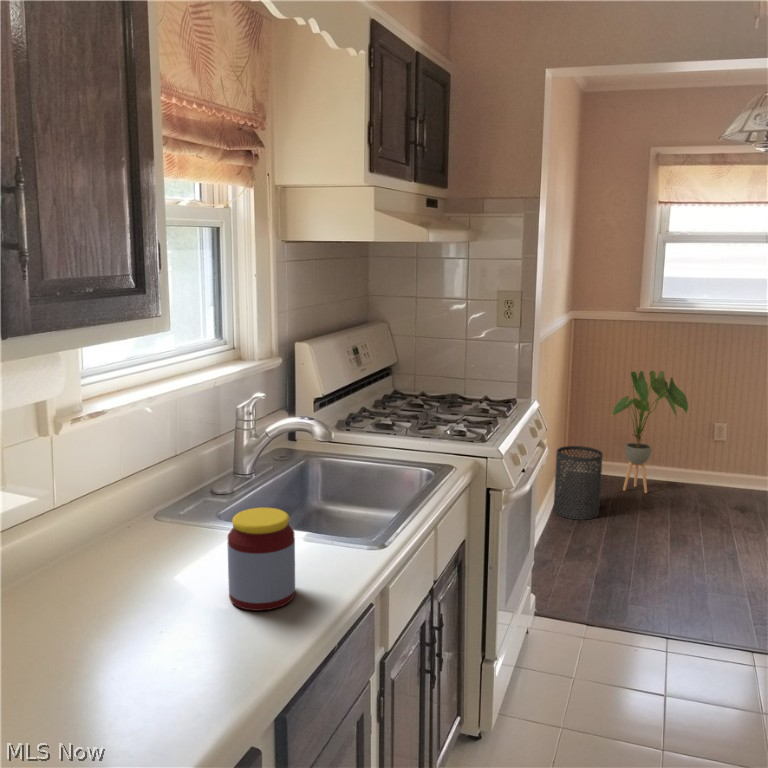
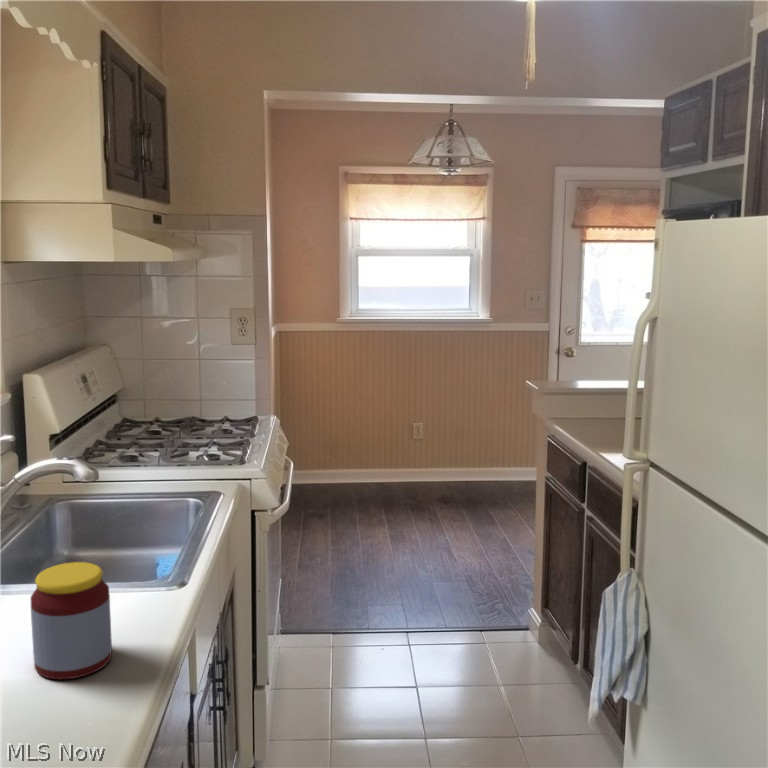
house plant: present [612,371,688,493] -> none [323,378,393,497]
trash can: present [554,446,603,520] -> none [277,458,321,531]

